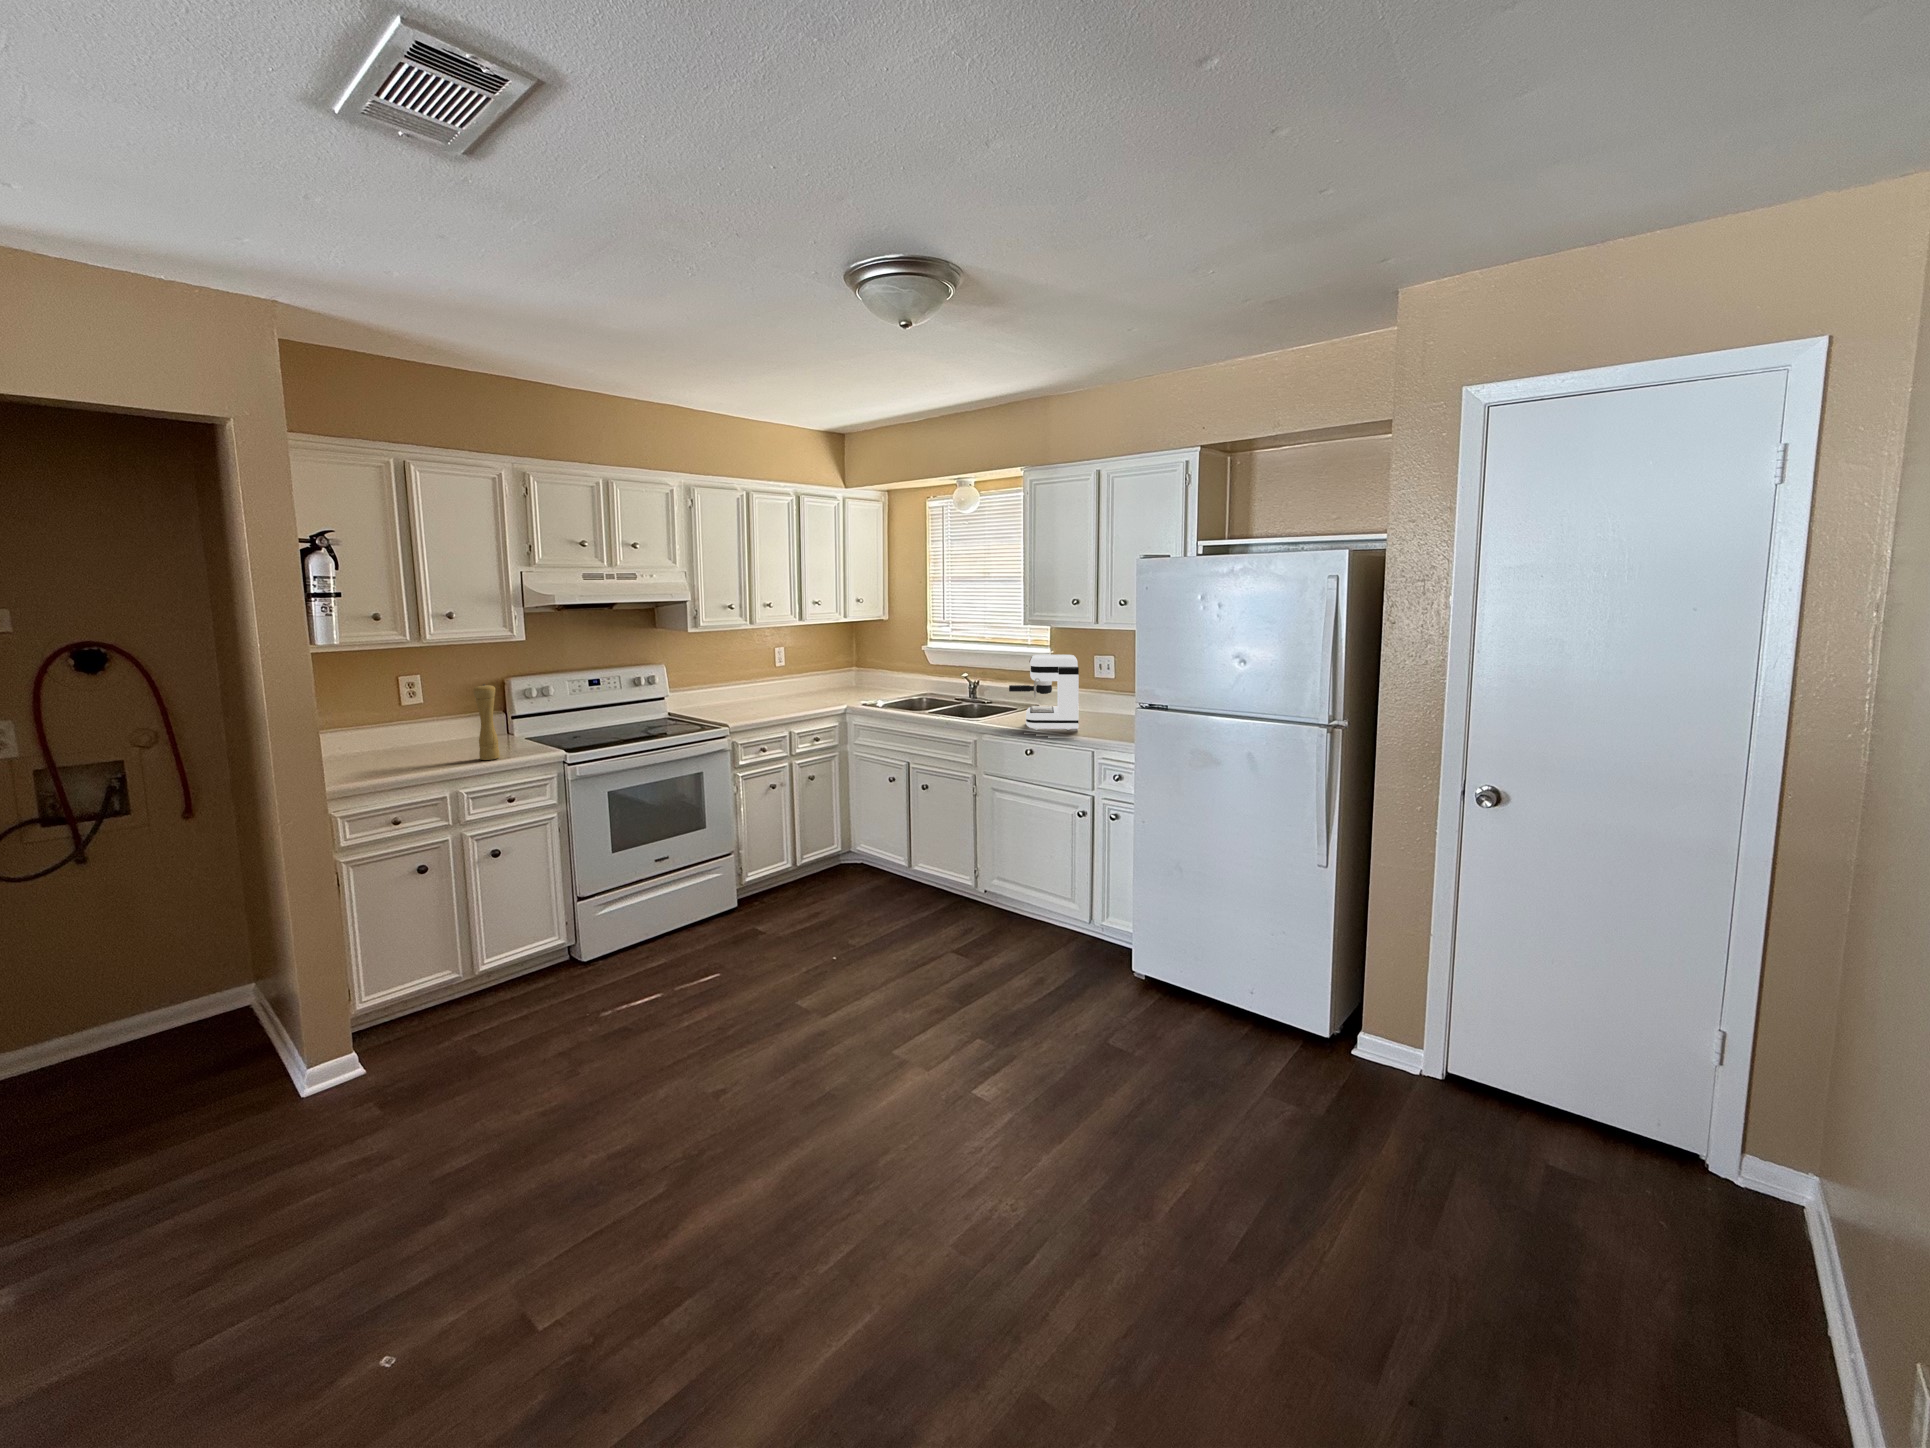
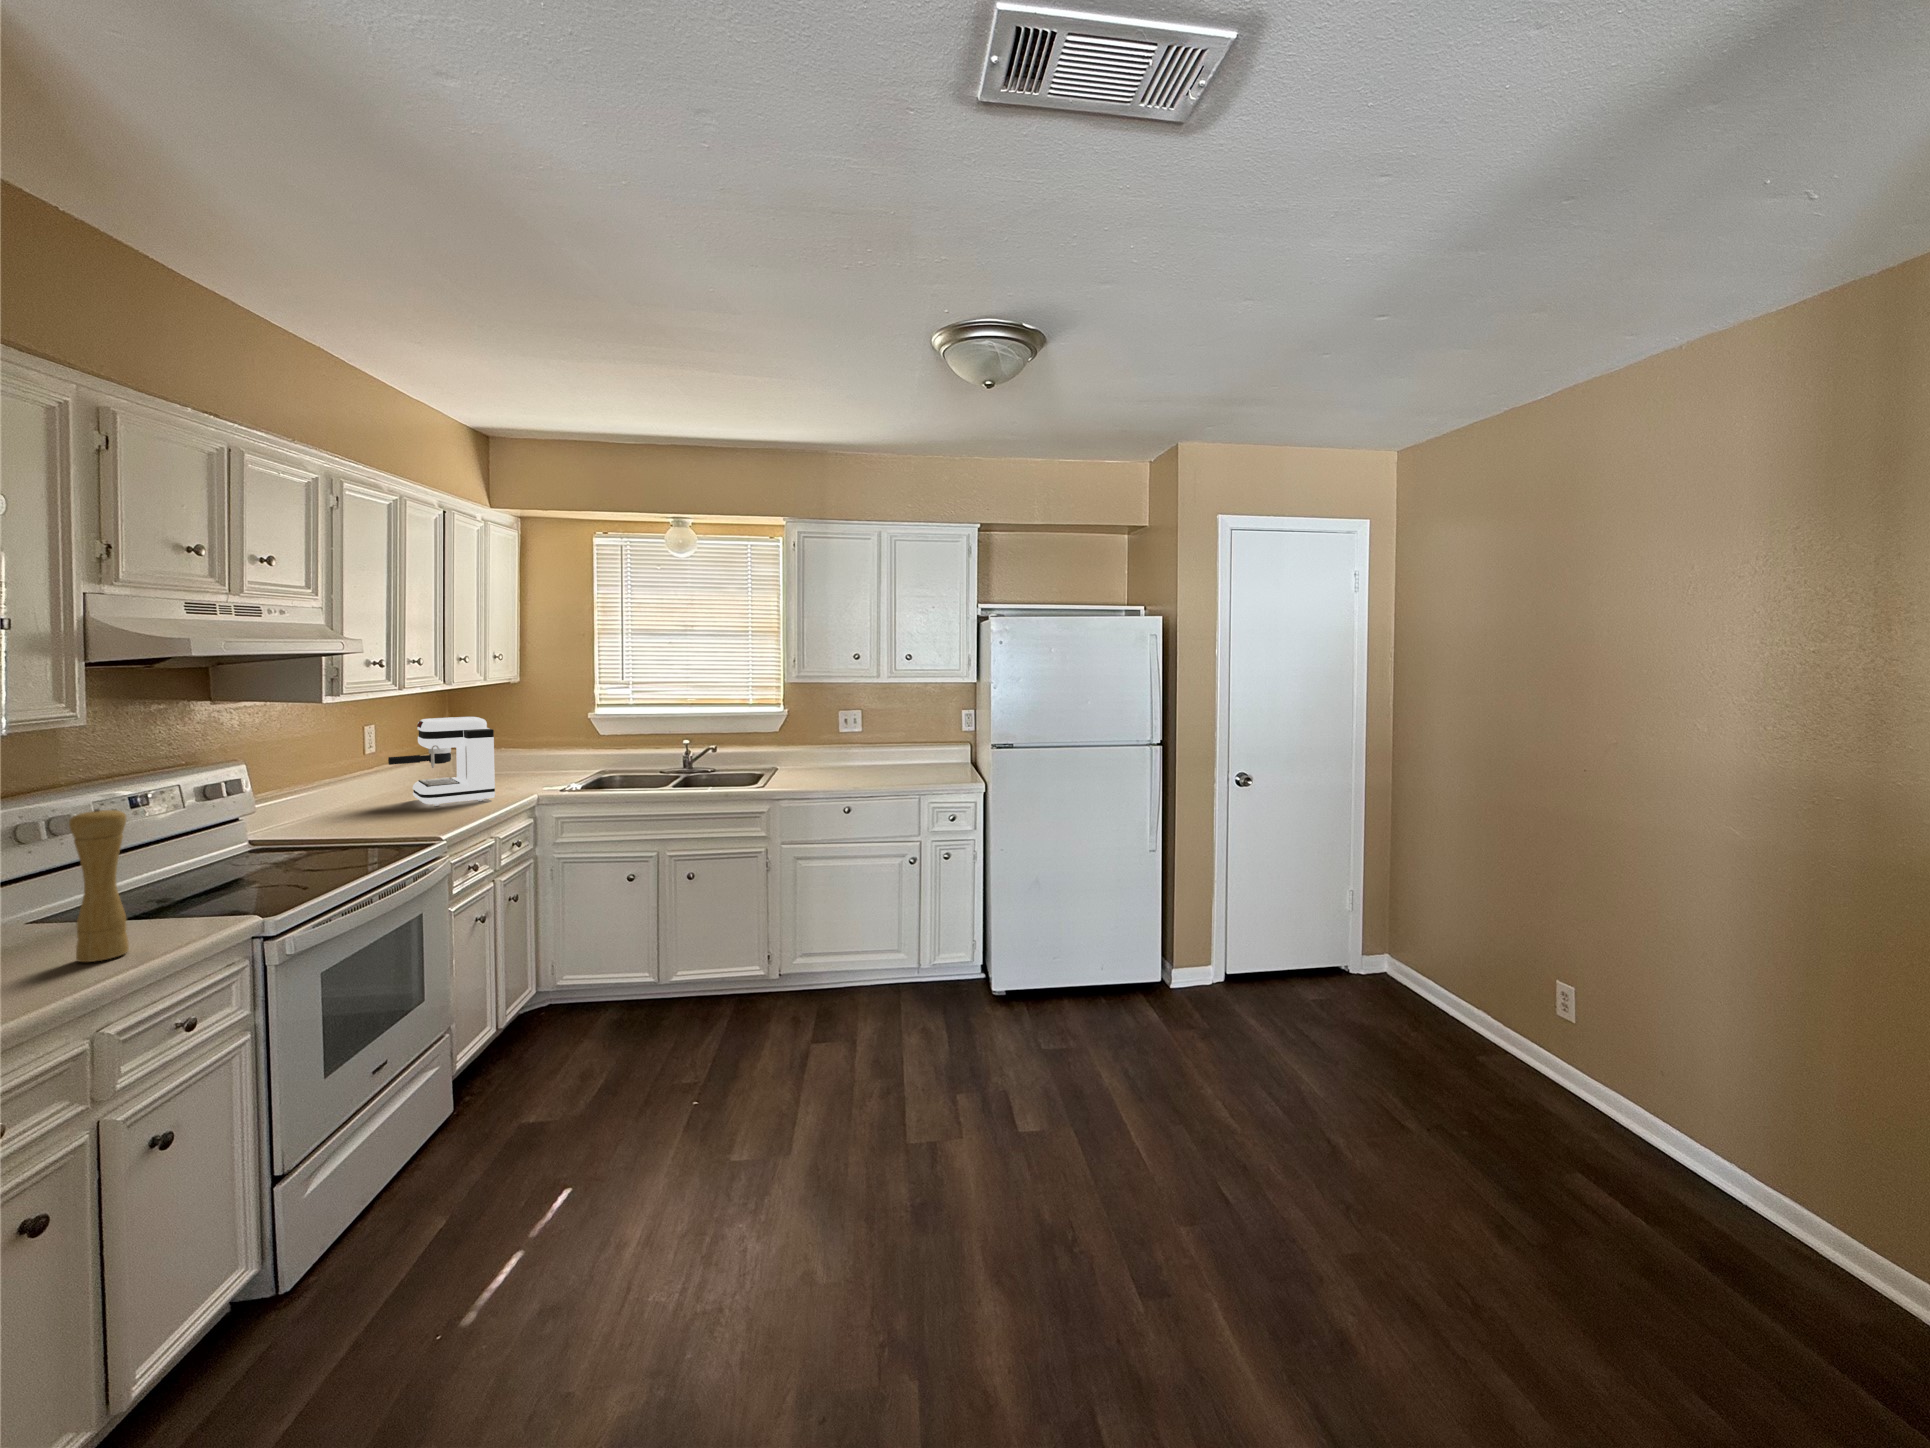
coffee maker: present [1009,655,1079,730] -> present [388,717,495,806]

